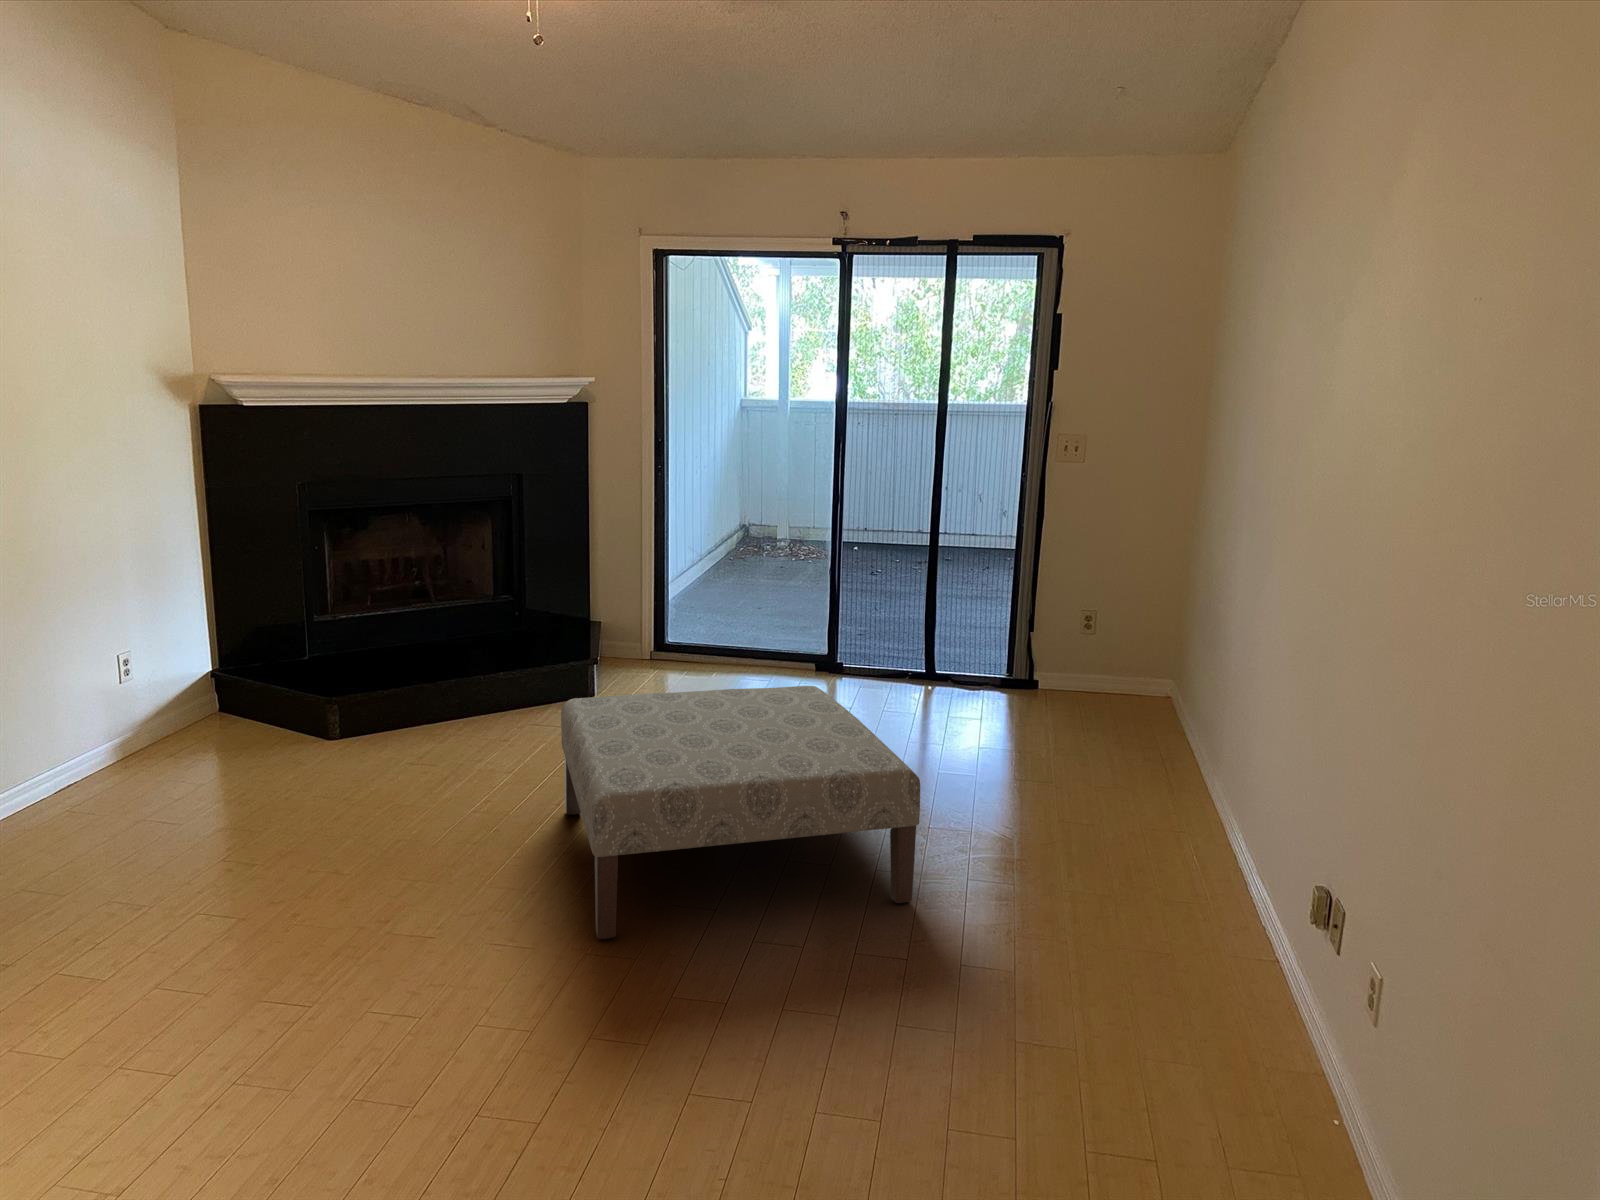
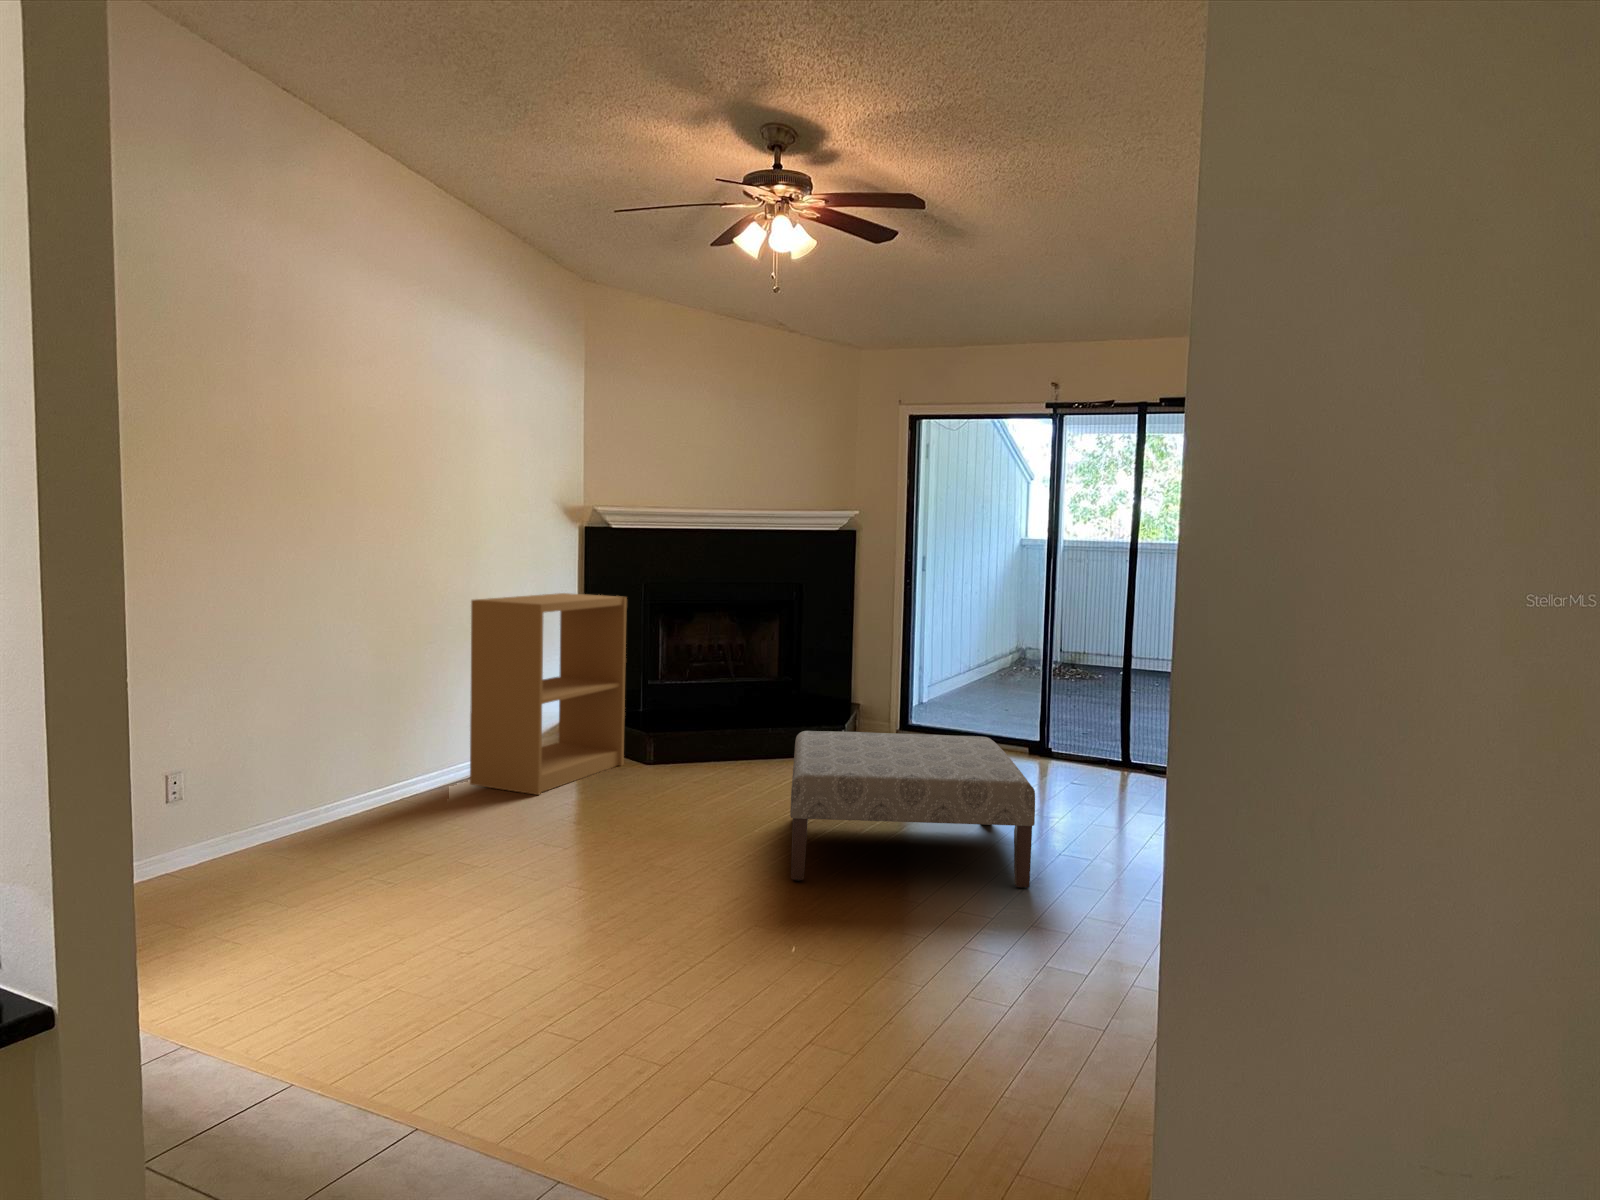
bookshelf: none [17,502,294,816] -> present [470,593,627,795]

